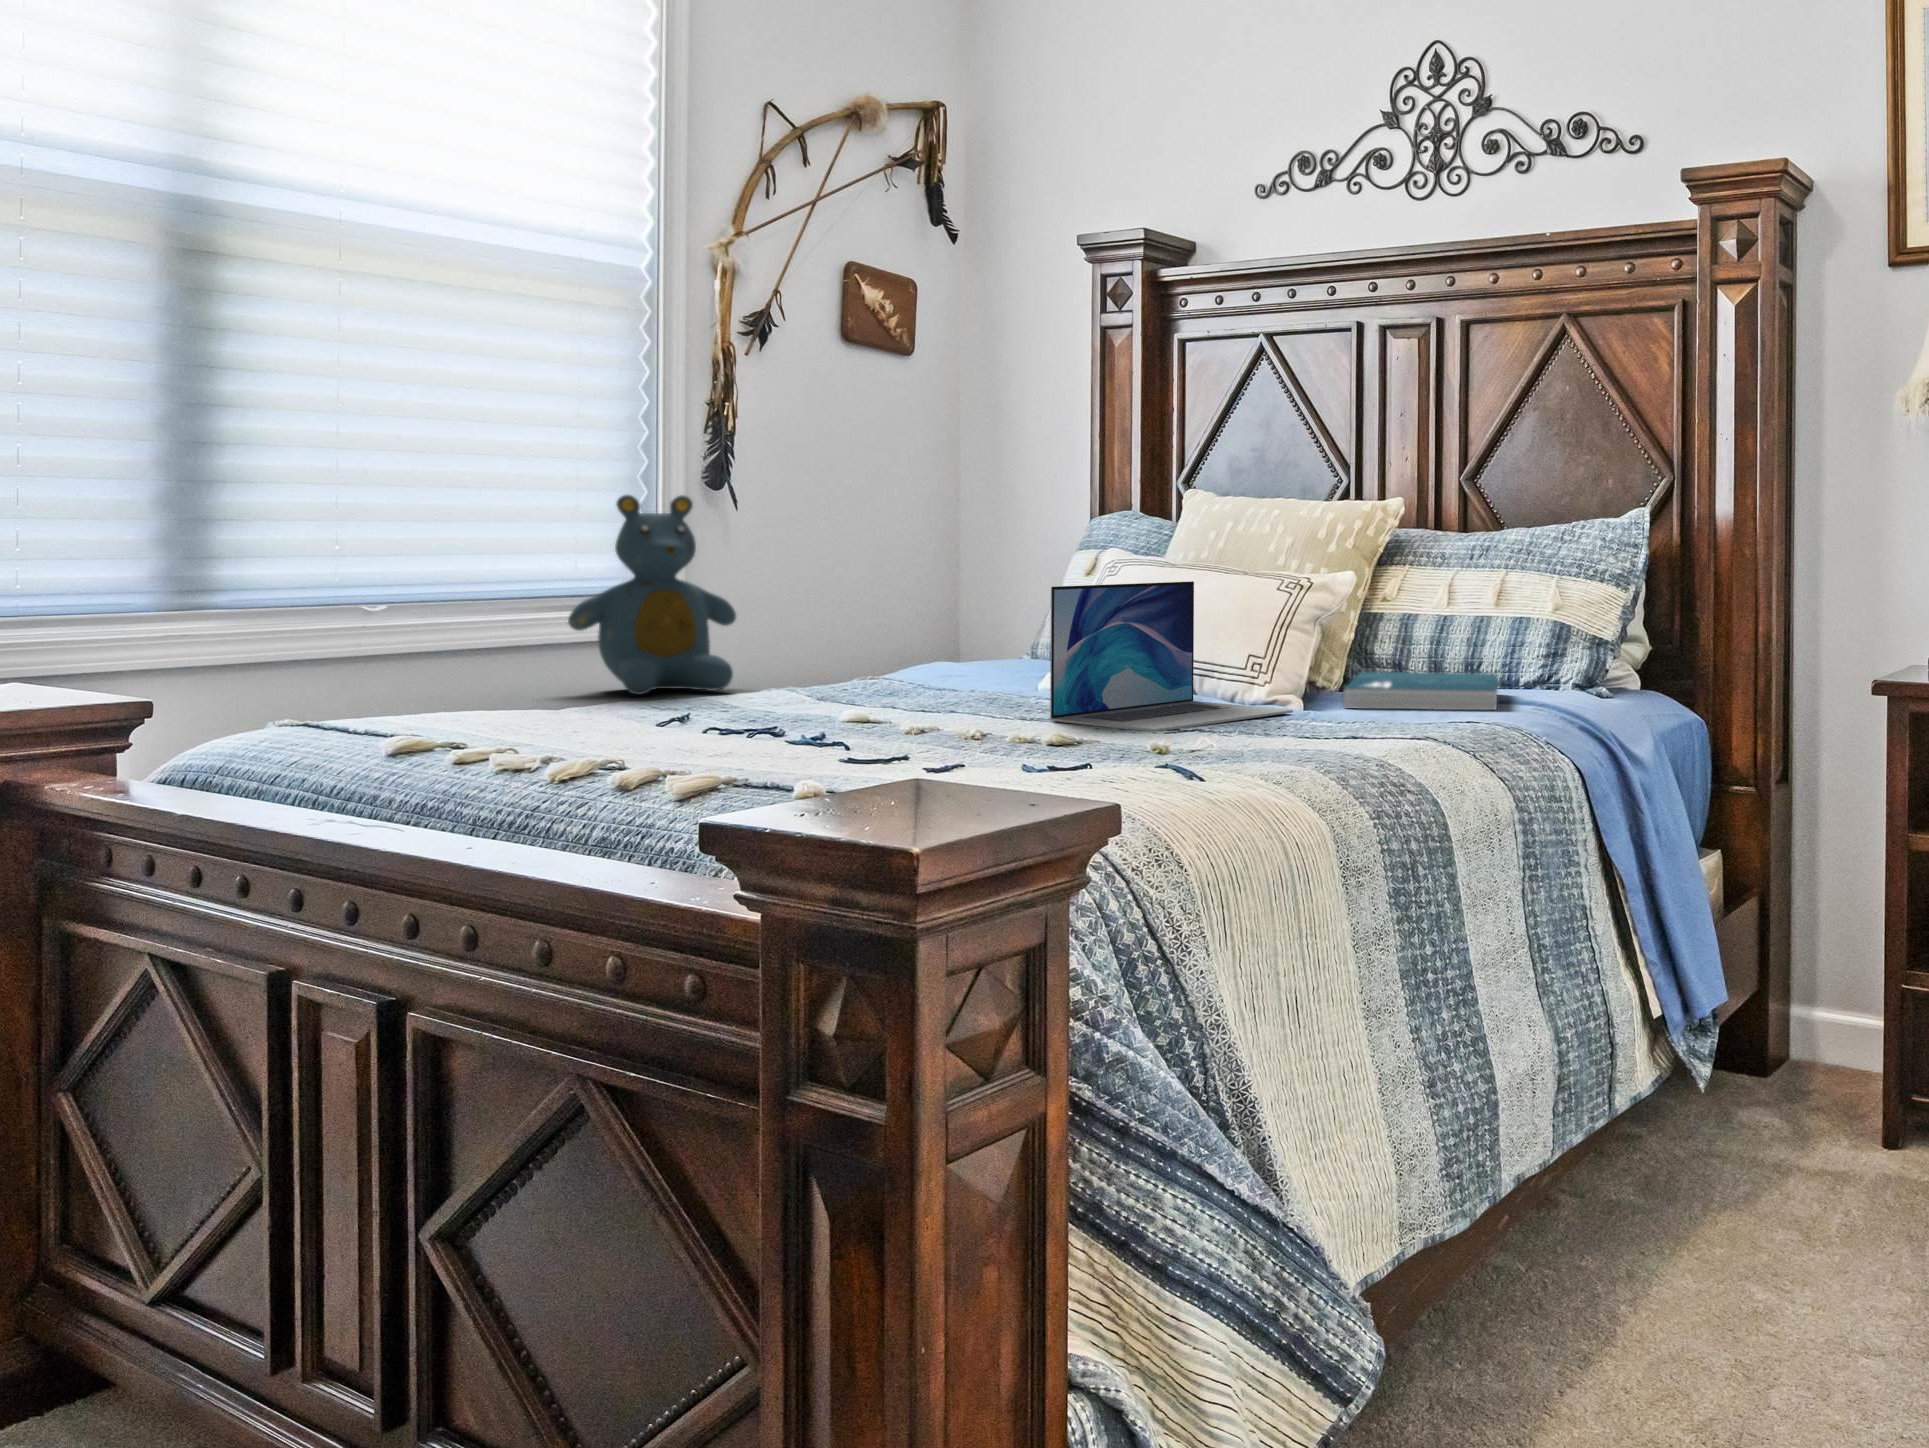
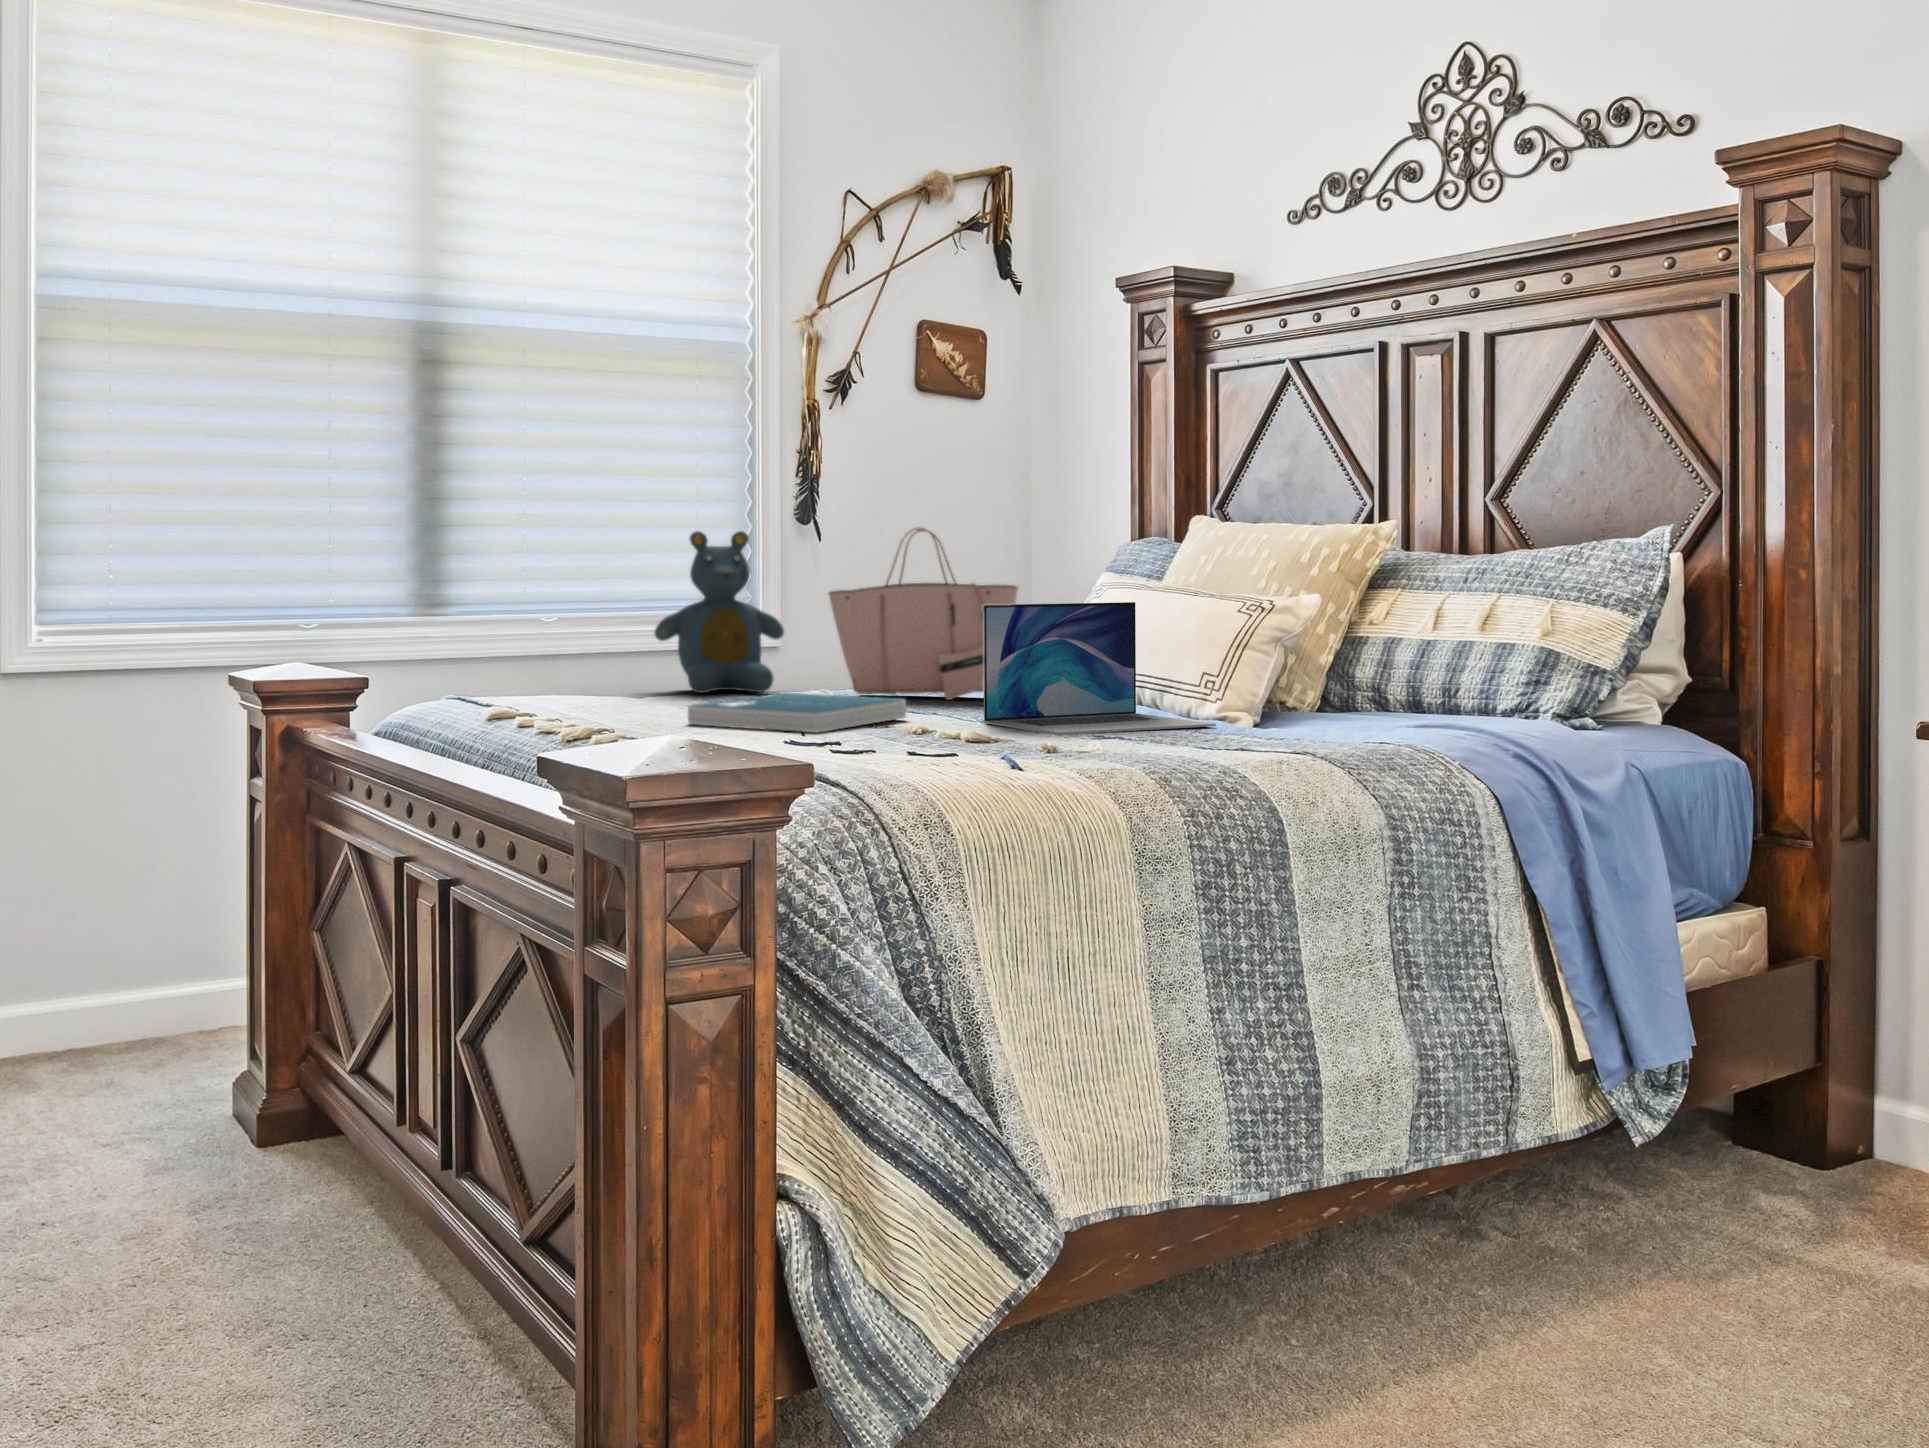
tote bag: none [803,495,1028,692] -> present [829,527,1018,700]
book: present [1342,672,1498,710] -> present [688,693,906,733]

